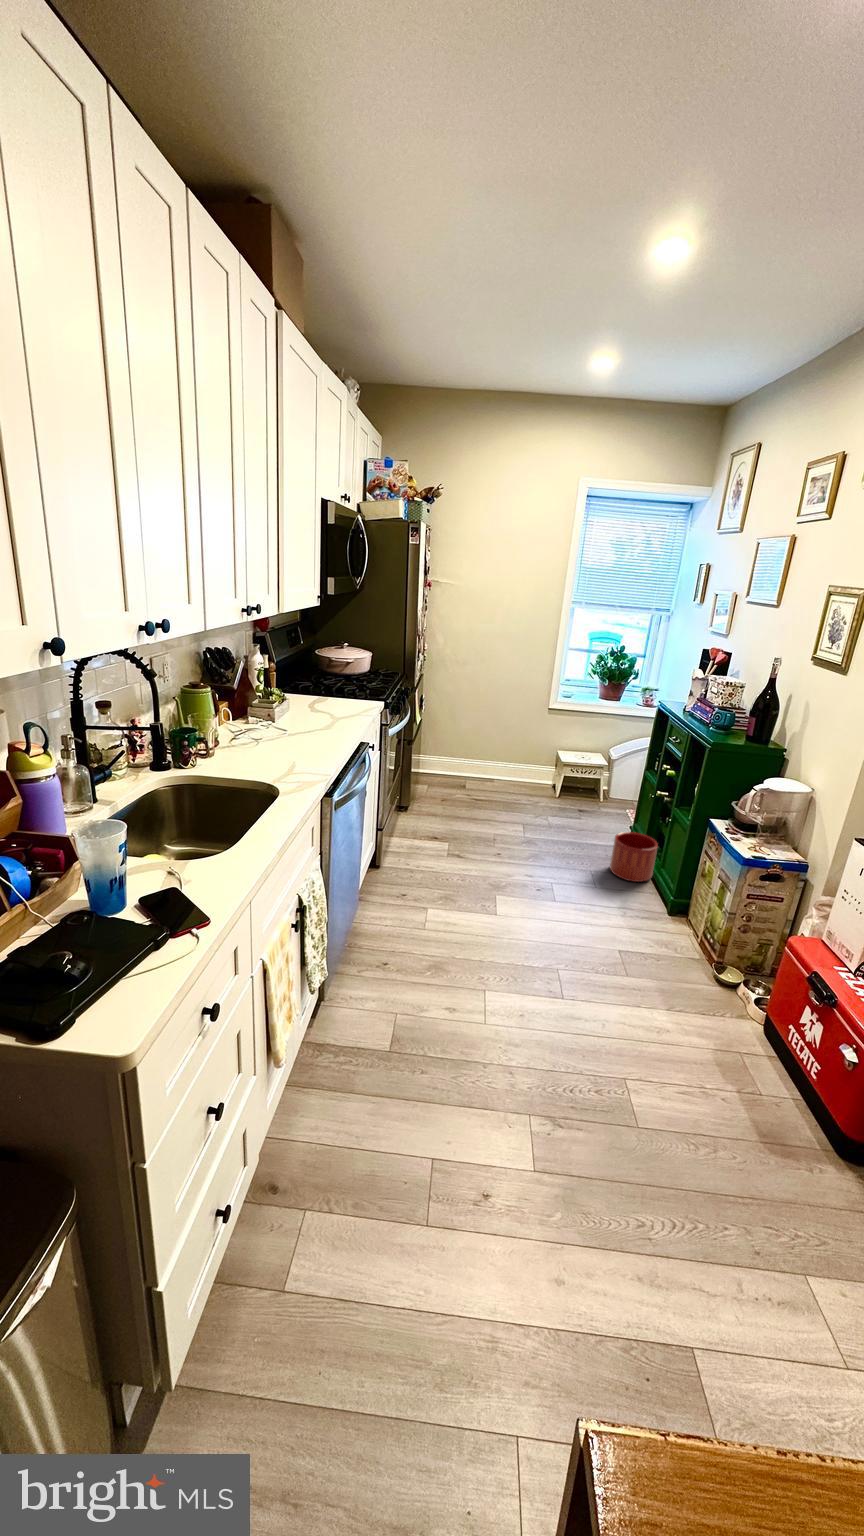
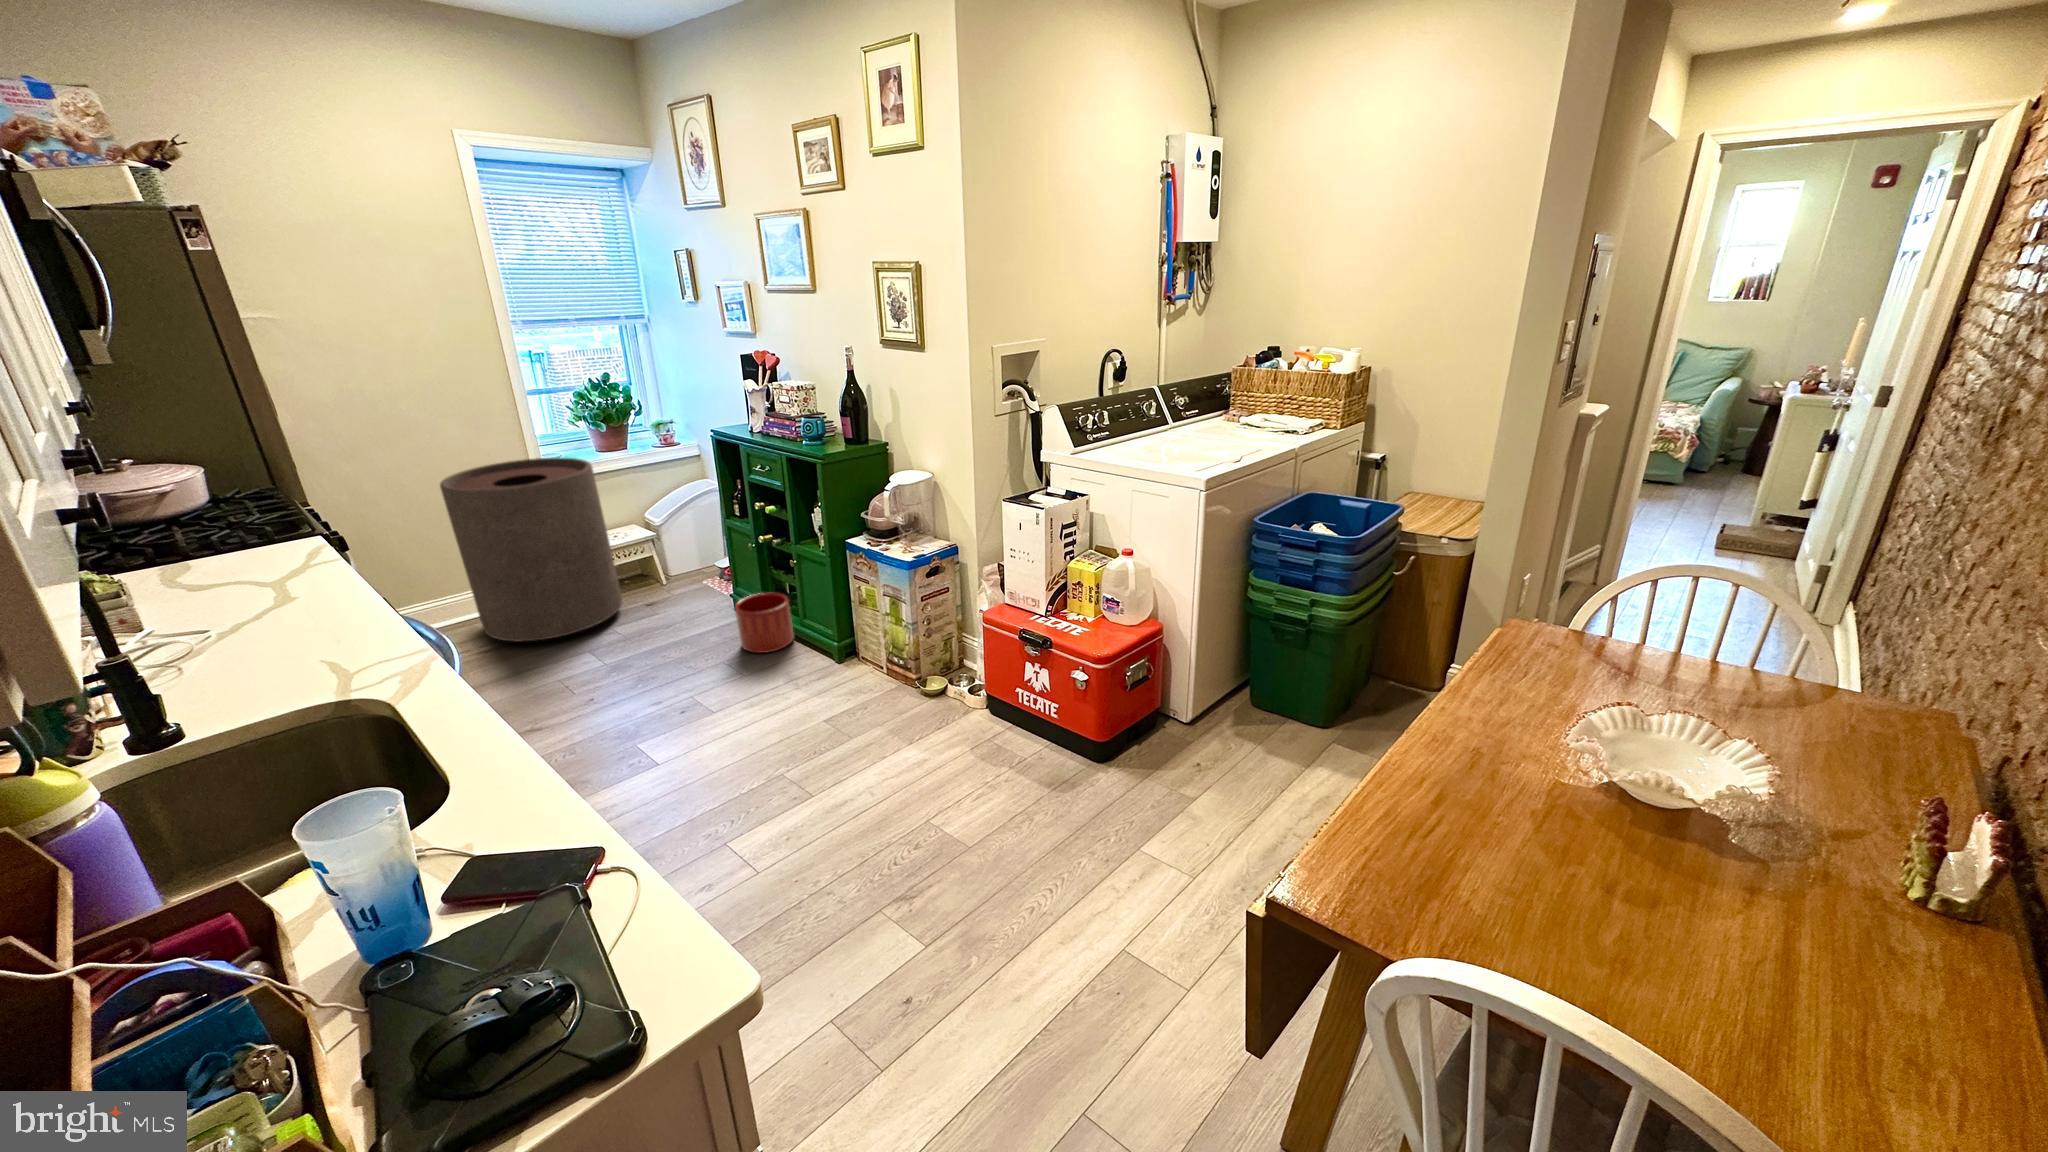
trash can: none [483,689,579,810] -> present [440,457,623,641]

